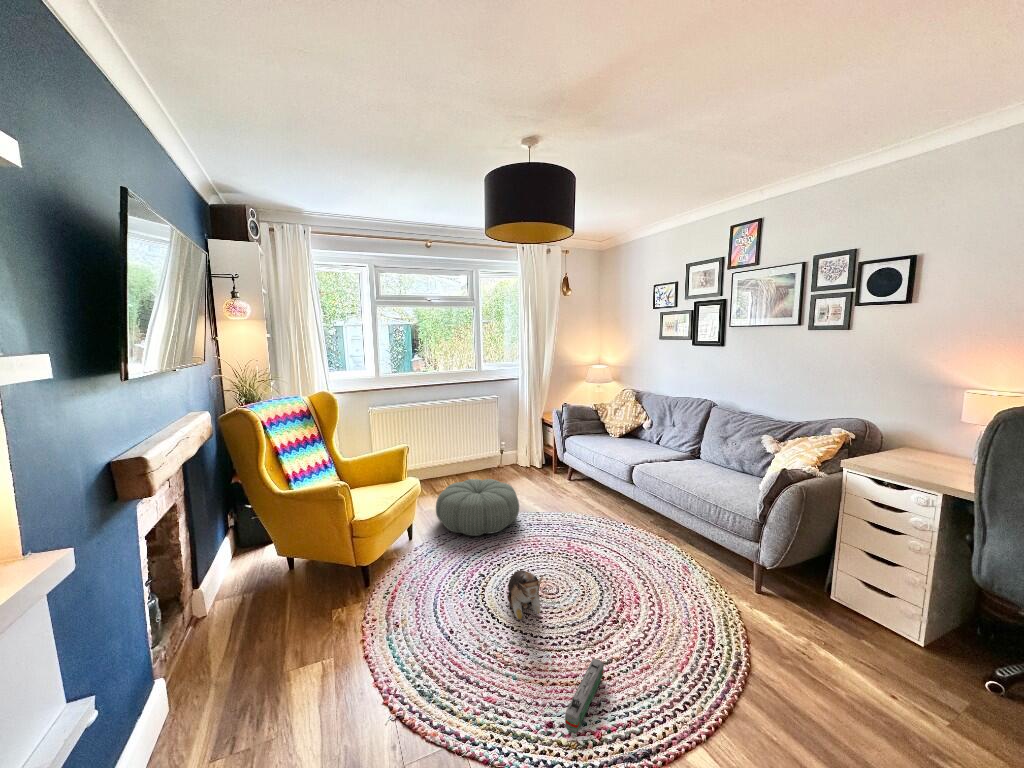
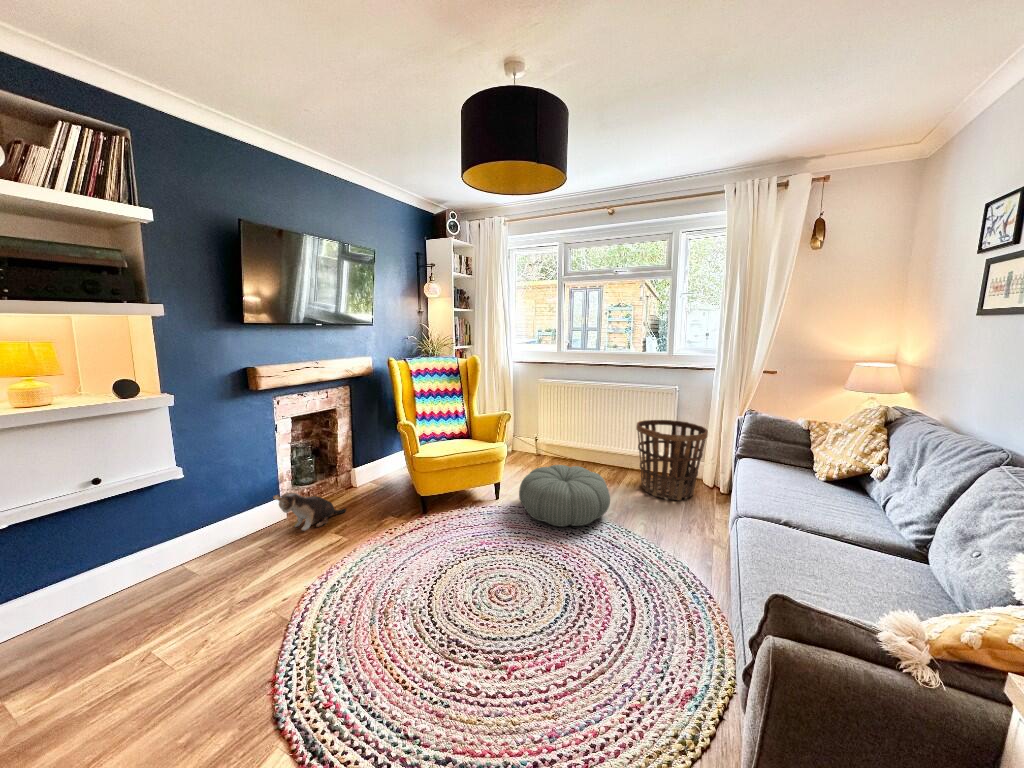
basket: none [482,423,536,486] -> present [636,420,708,500]
plush toy: present [508,570,542,620] -> present [273,493,346,530]
toy train: present [565,659,604,733] -> none [317,657,407,690]

